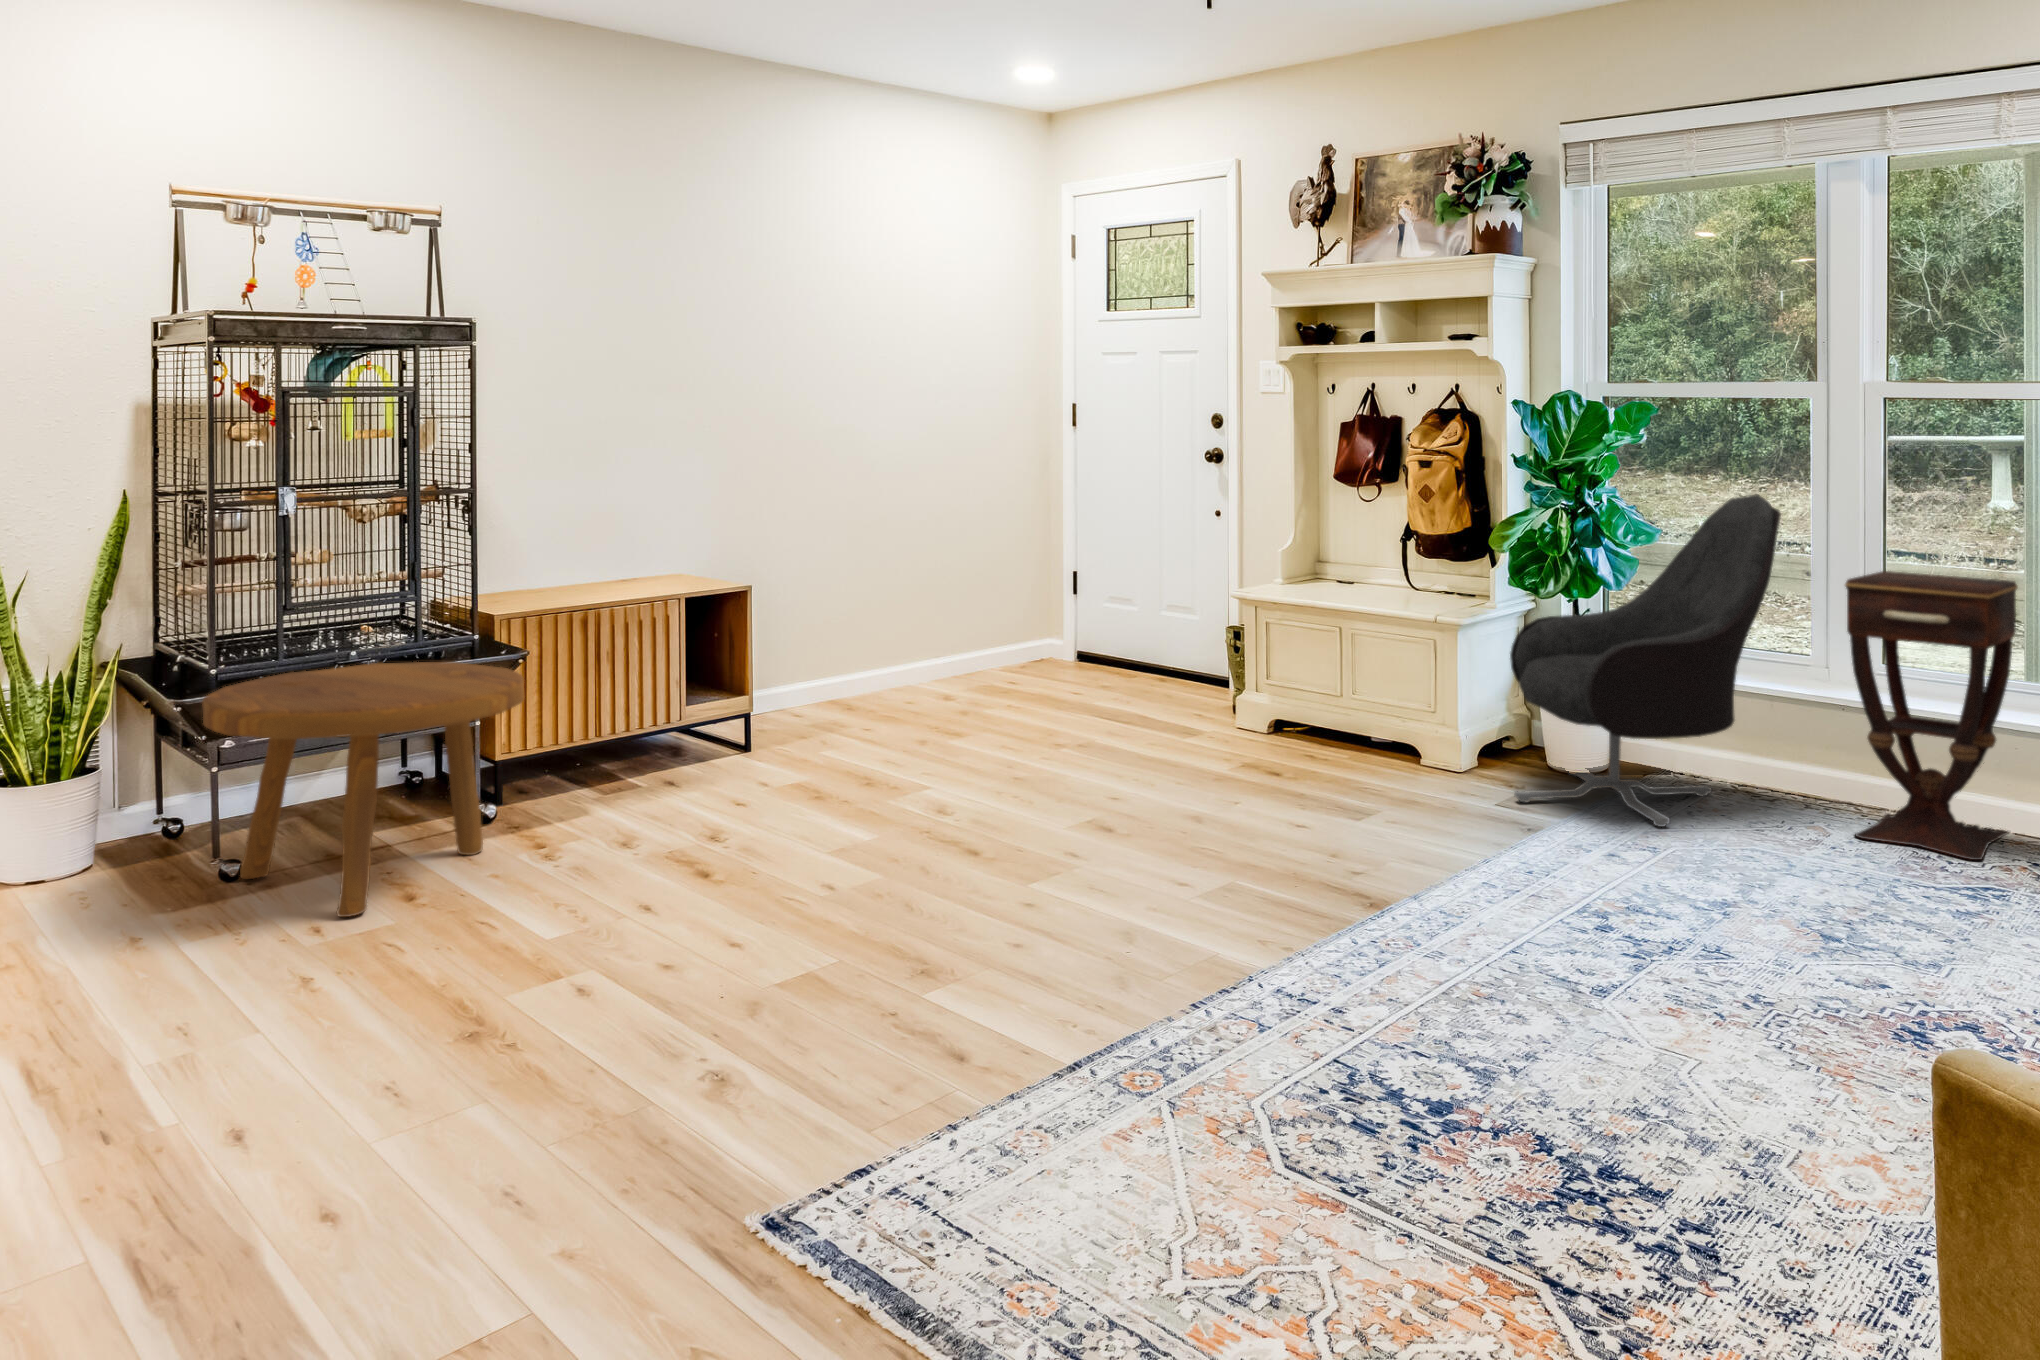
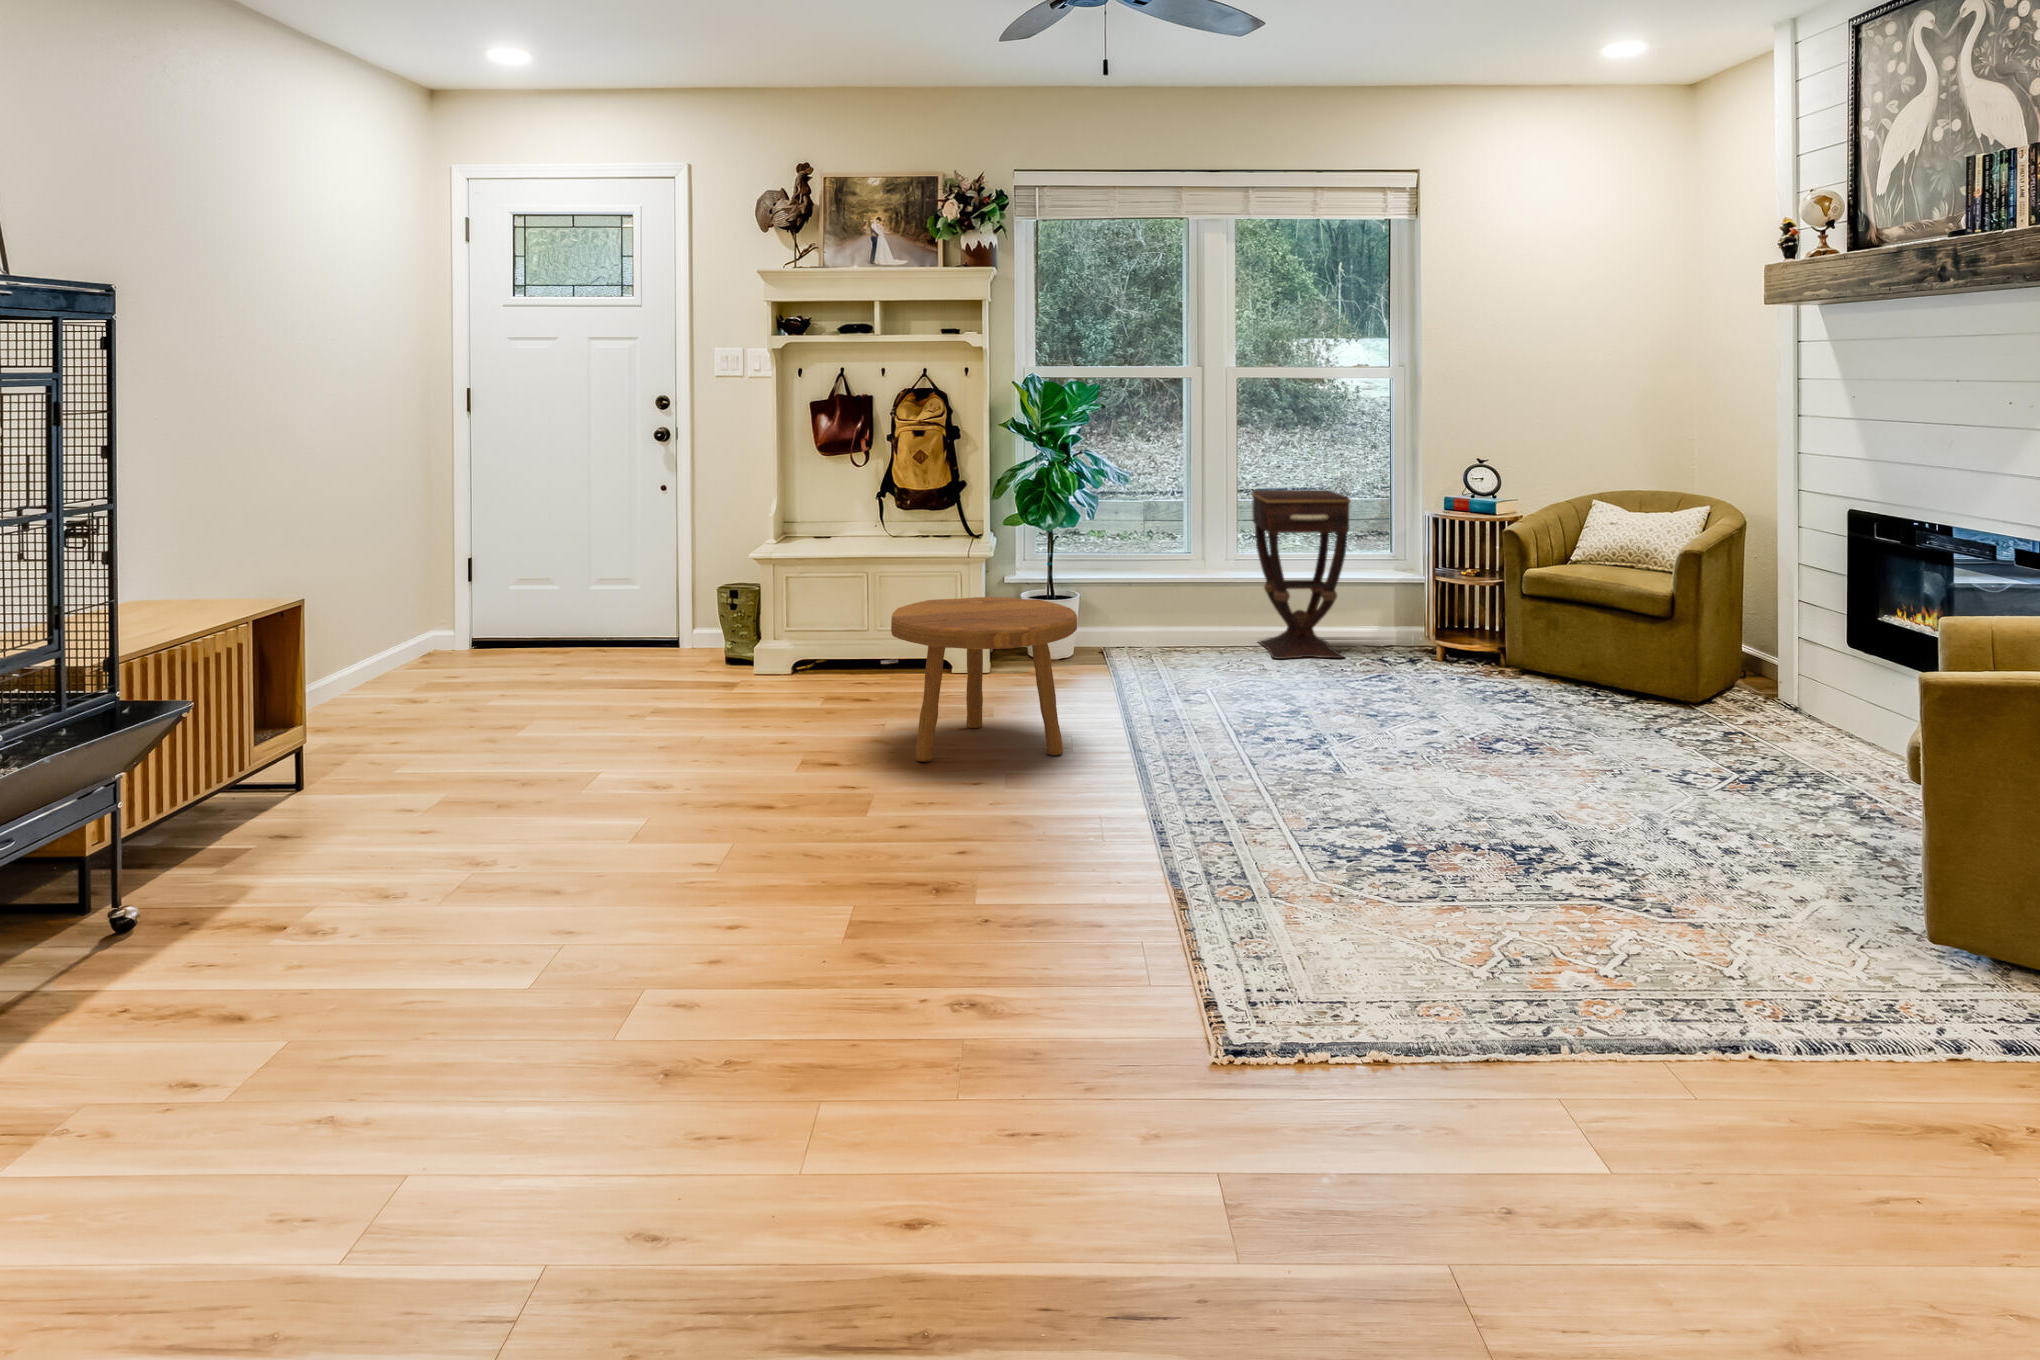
armchair: present [1510,495,1781,827] -> none [1034,445,1213,678]
footstool: present [203,662,524,917] -> present [891,597,1077,762]

